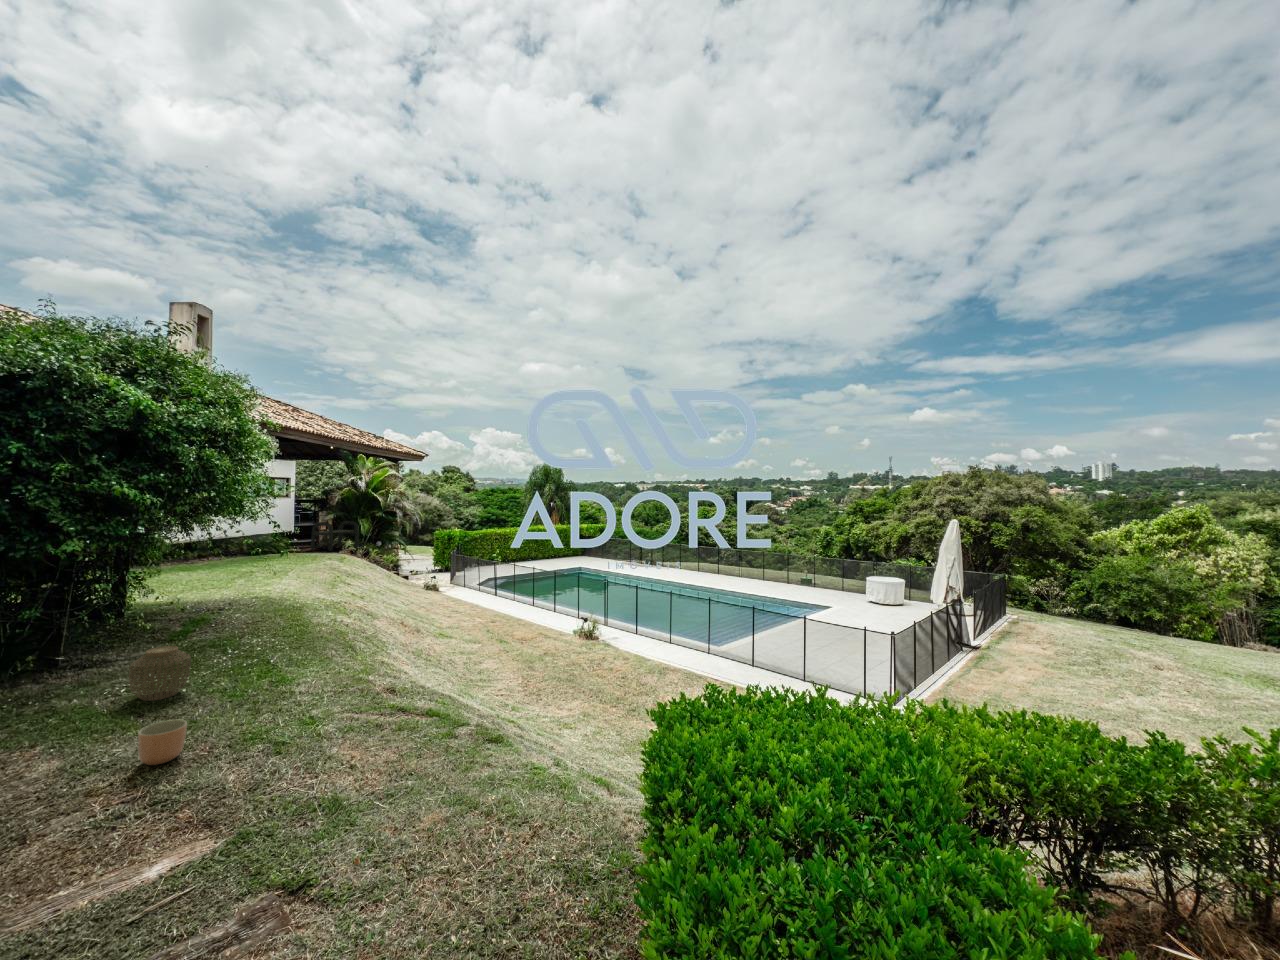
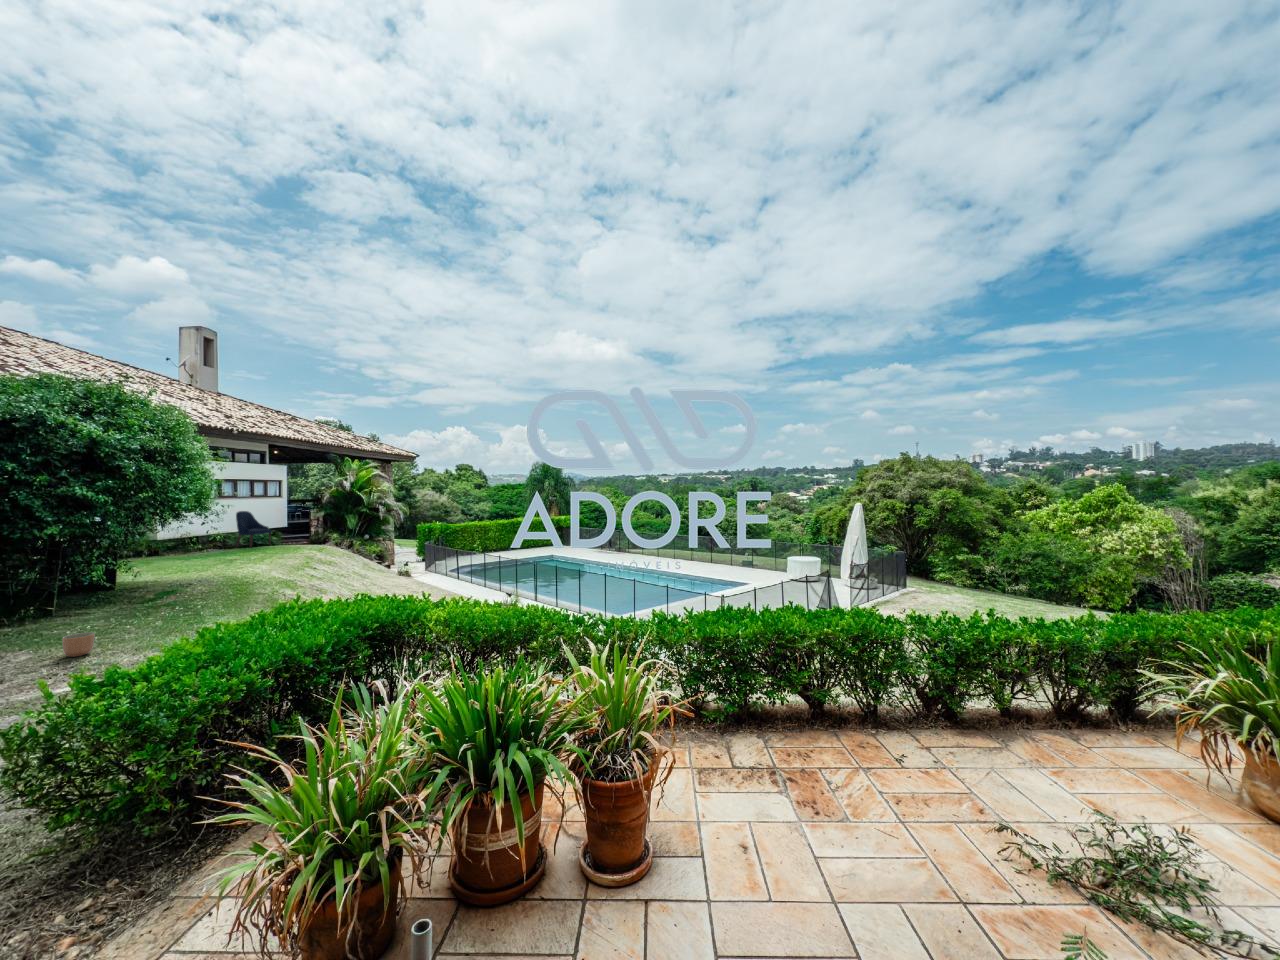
chair: none [235,513,279,559] -> present [236,511,272,547]
bench: present [311,521,359,551] -> none [303,516,345,541]
woven basket: present [129,646,191,701] -> none [82,595,125,629]

